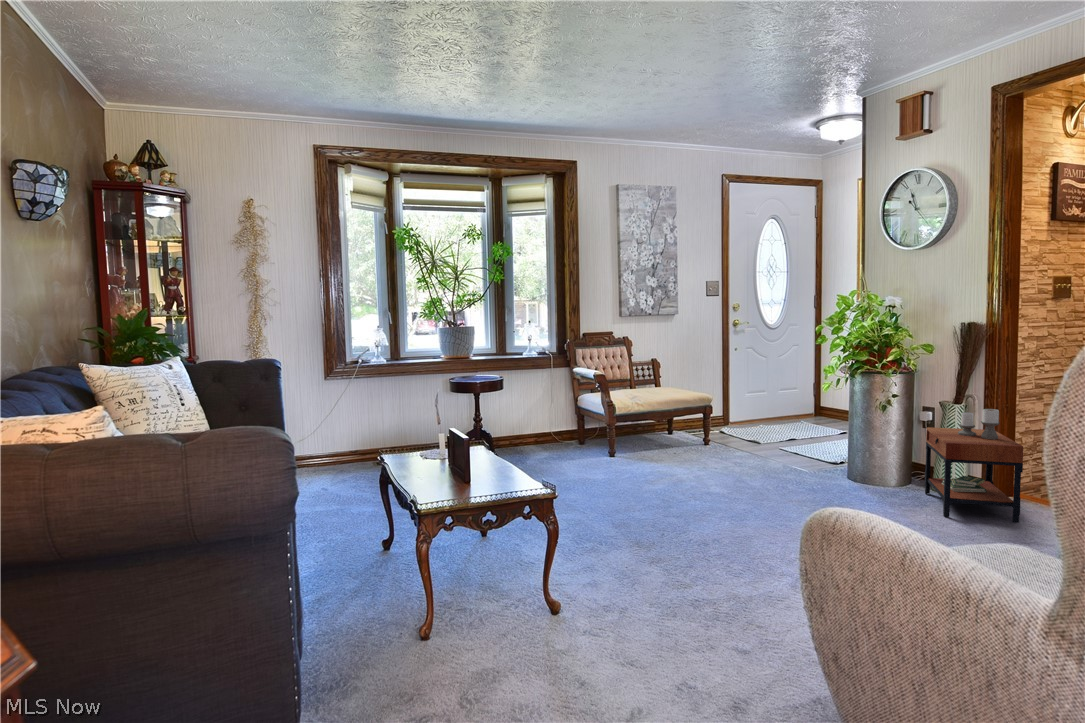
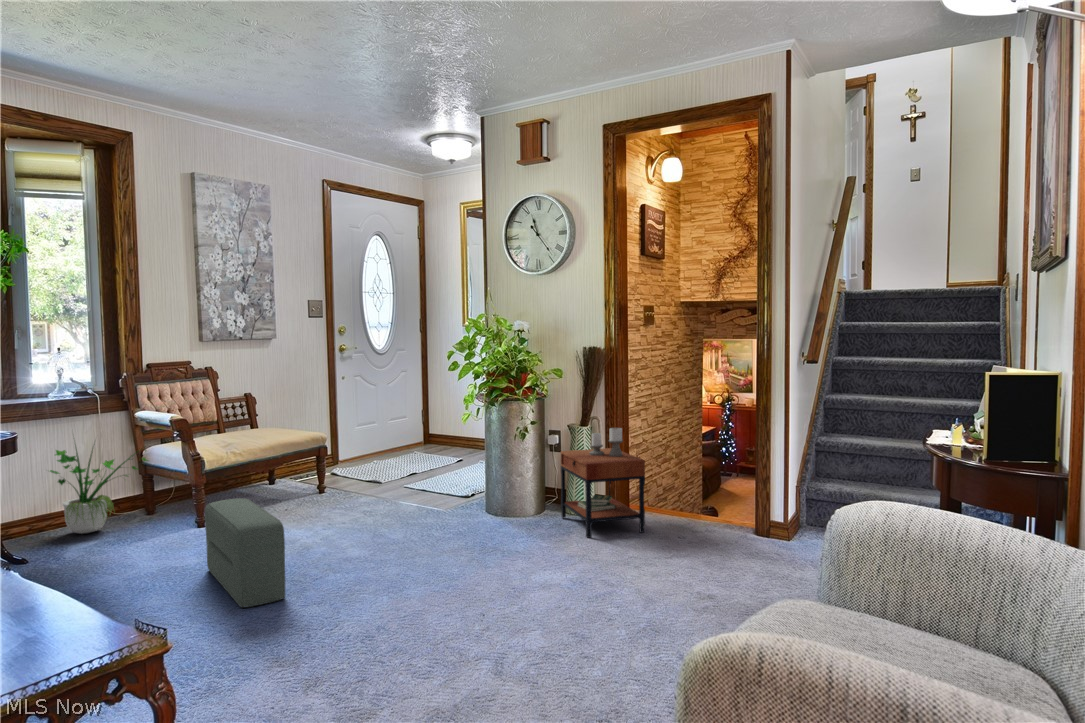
potted plant: none [517,376,583,449] -> present [50,445,147,534]
pouf: none [602,437,647,518] -> present [205,498,285,607]

